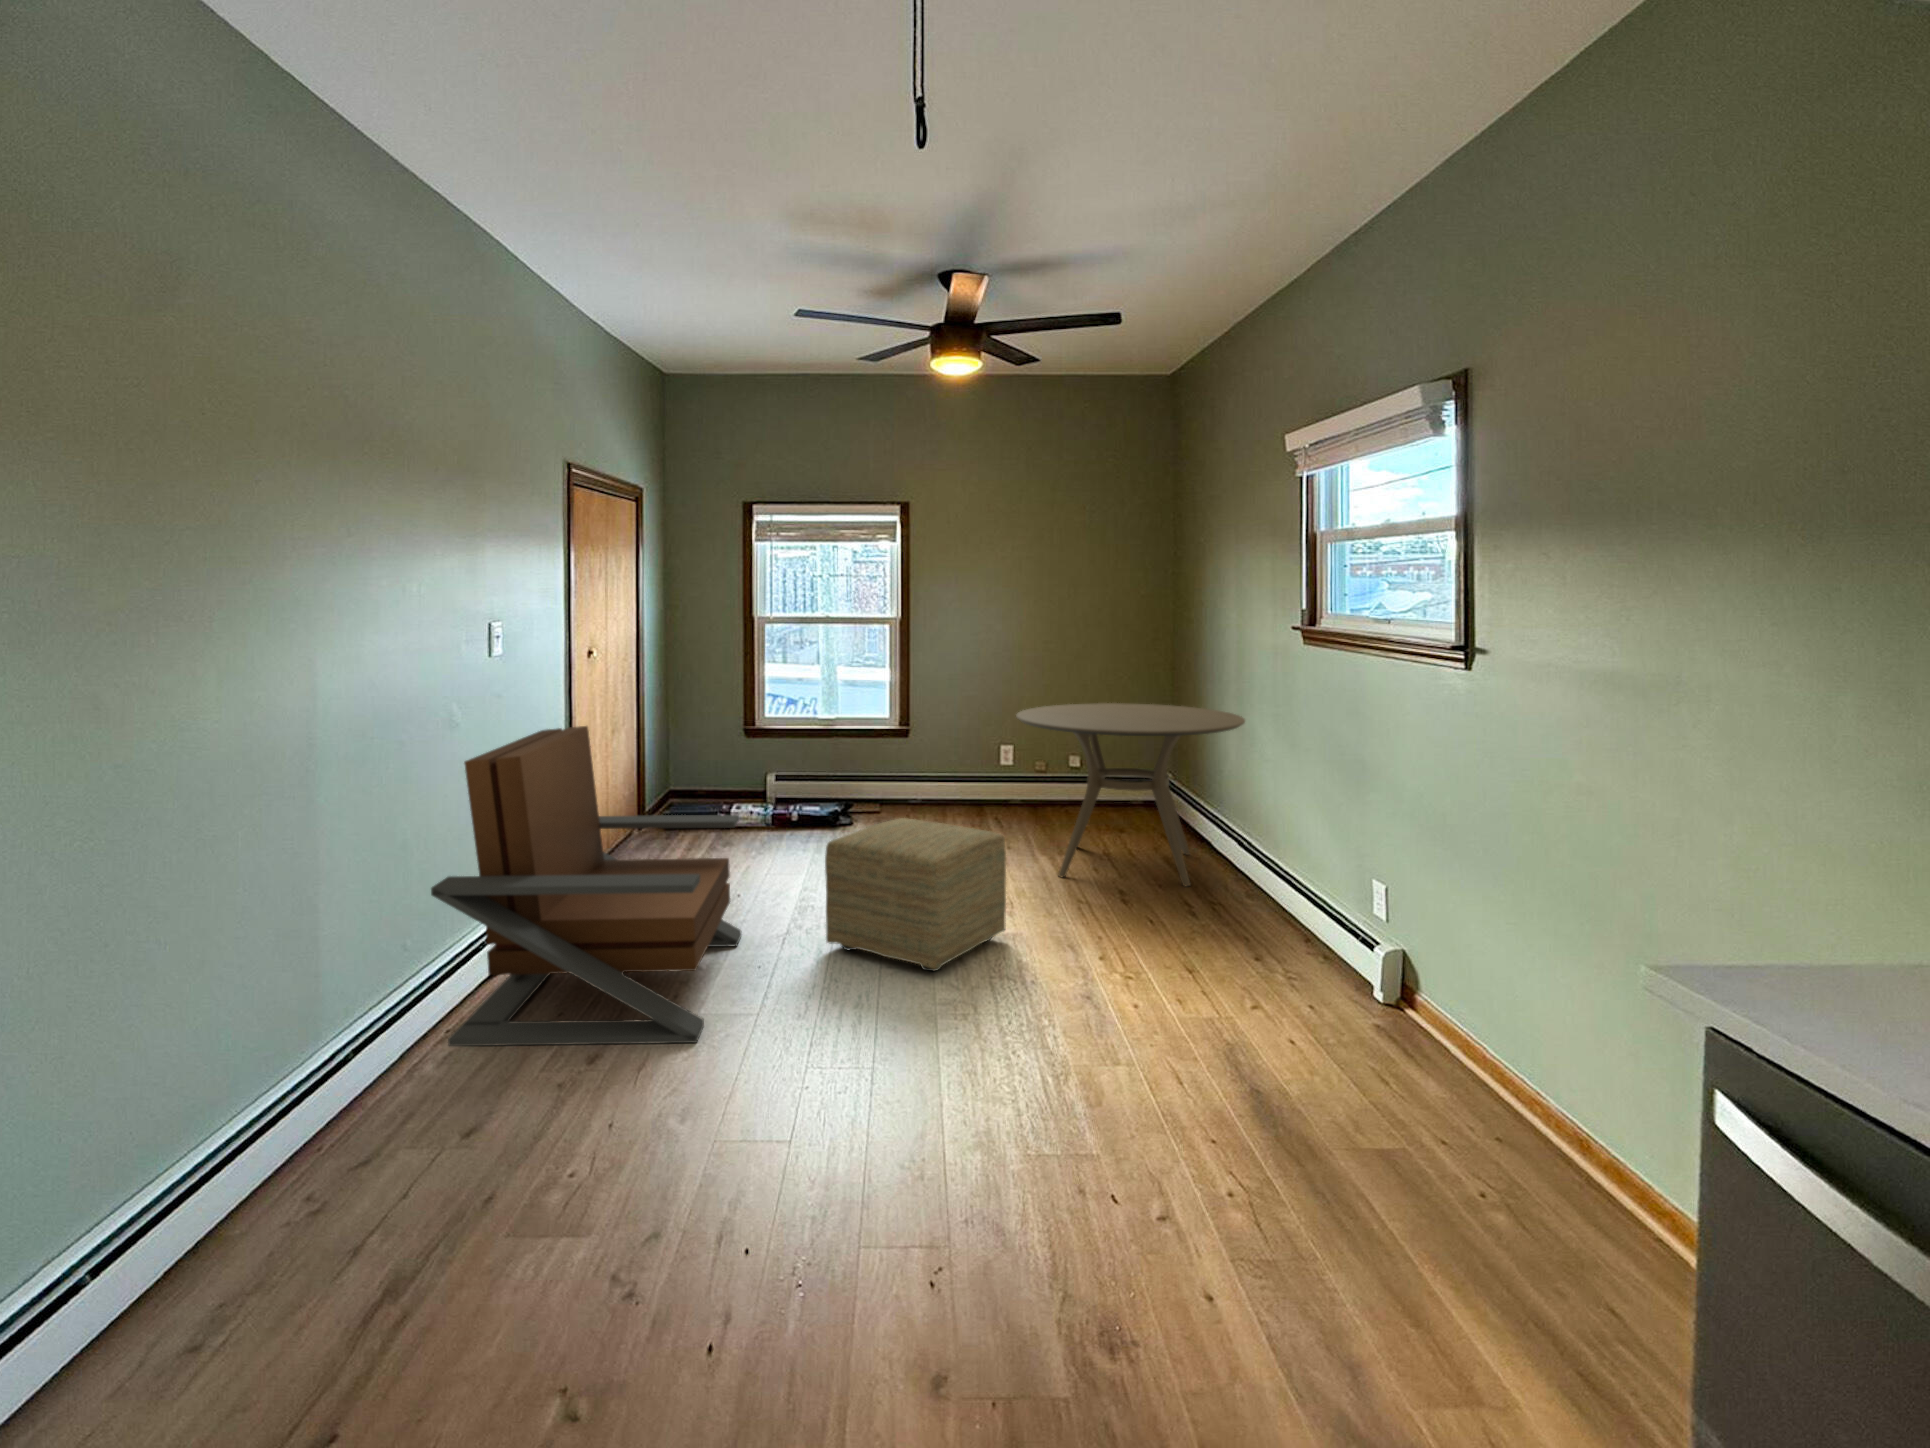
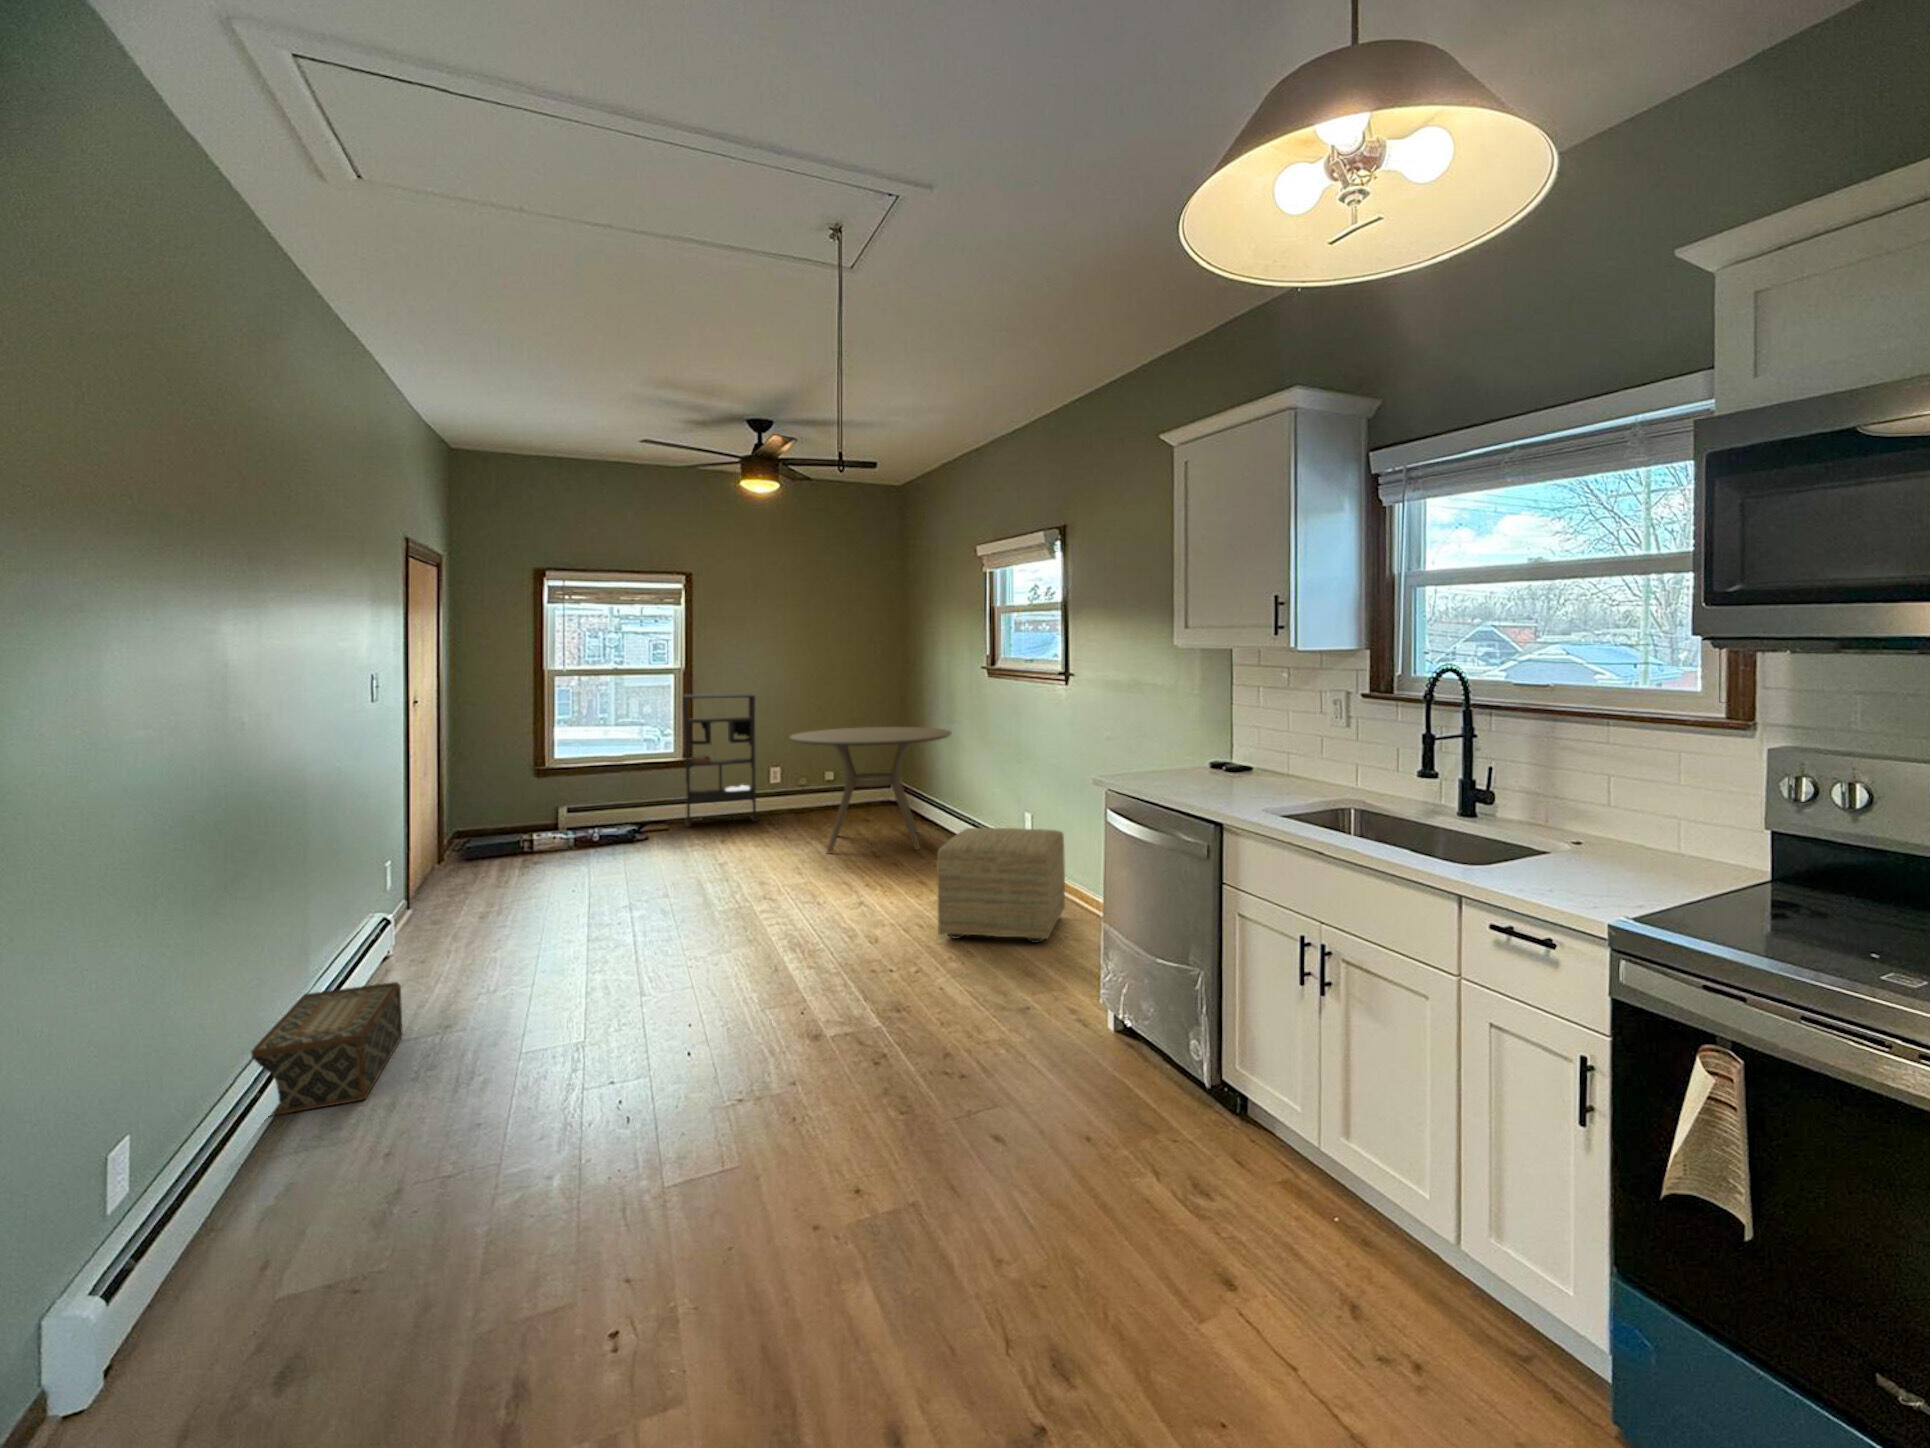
bookshelf: none [899,650,985,814] -> present [683,694,757,827]
lounge chair: present [431,726,742,1046] -> none [358,754,589,1002]
ottoman: present [825,818,1006,971] -> present [937,828,1065,943]
woven basket: none [190,1049,439,1246] -> present [251,982,403,1116]

